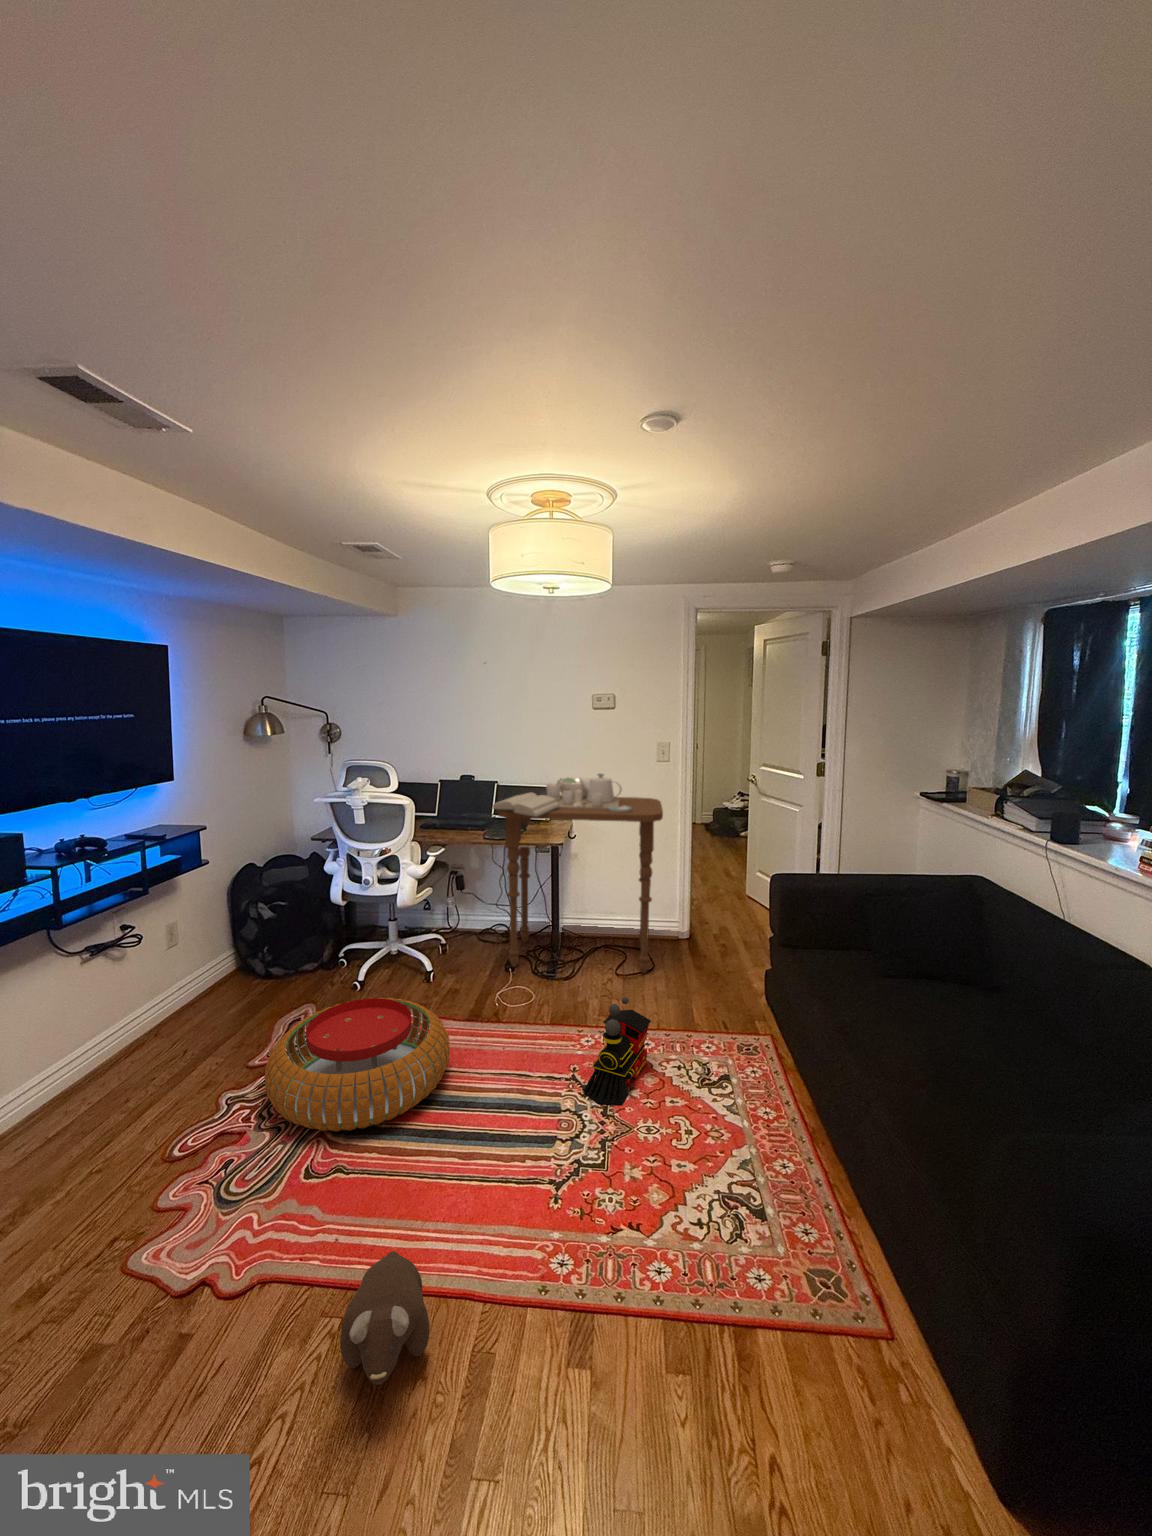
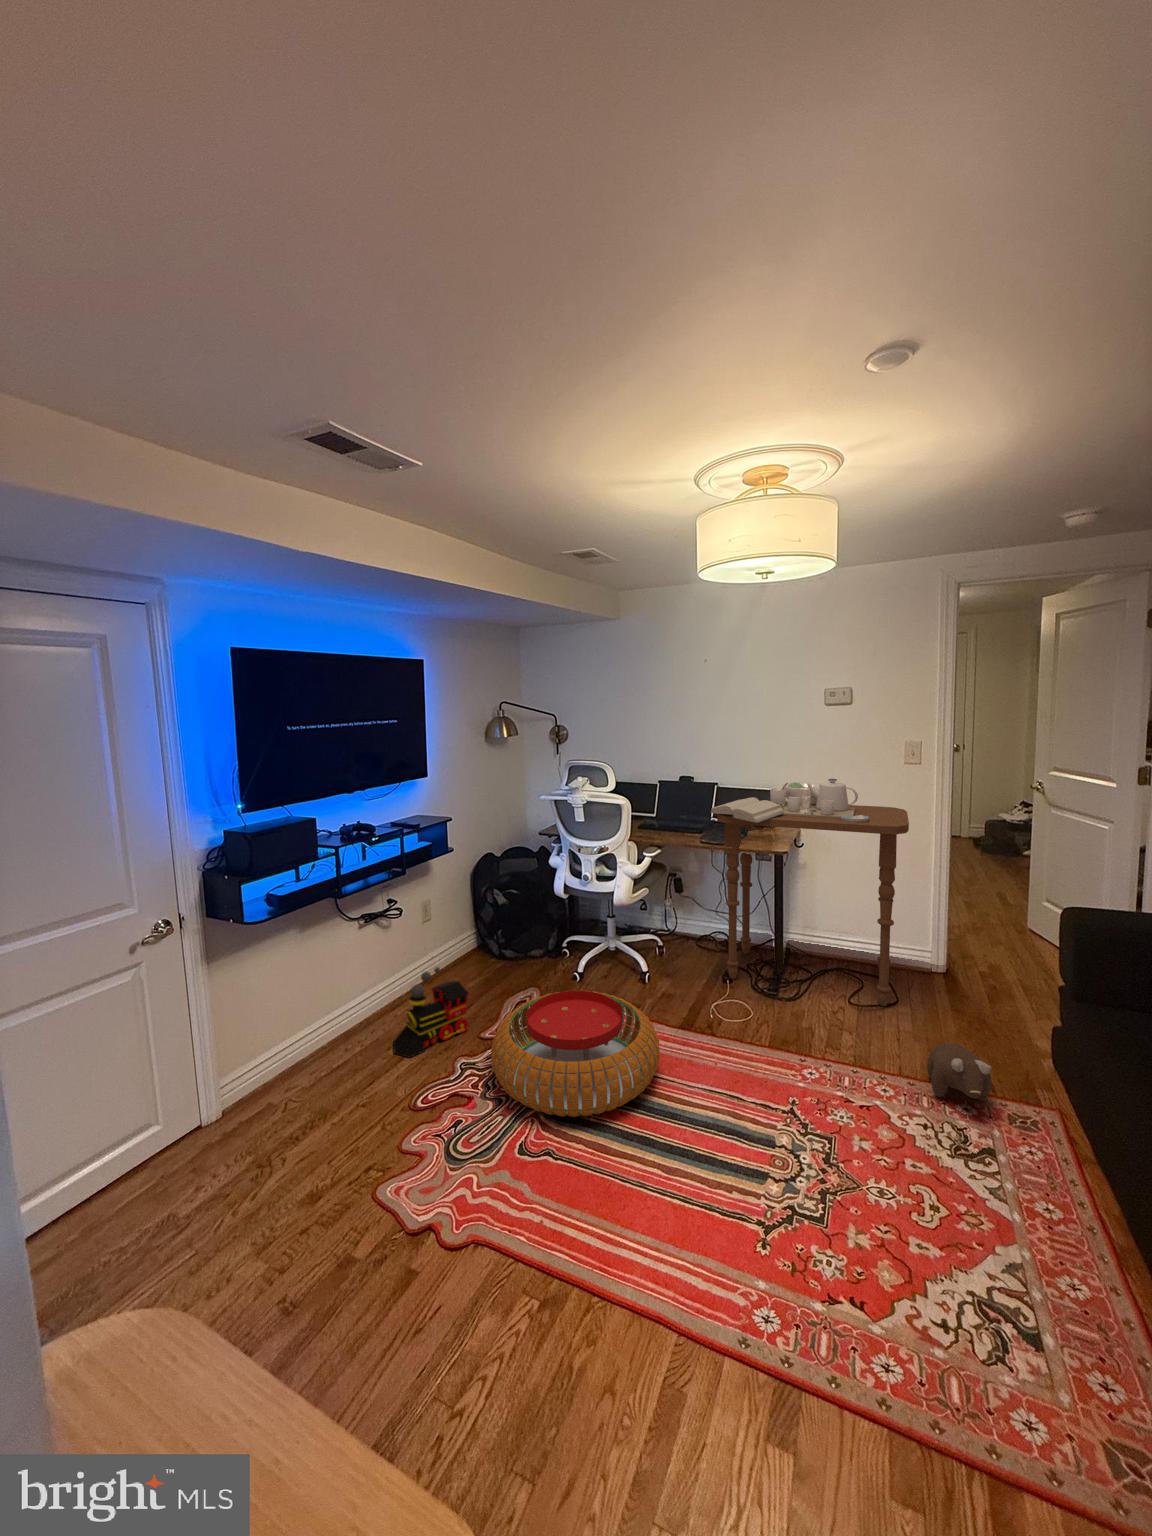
toy train: present [583,997,651,1105] -> present [393,967,469,1057]
plush toy: present [340,1251,430,1385] -> present [927,1042,992,1101]

